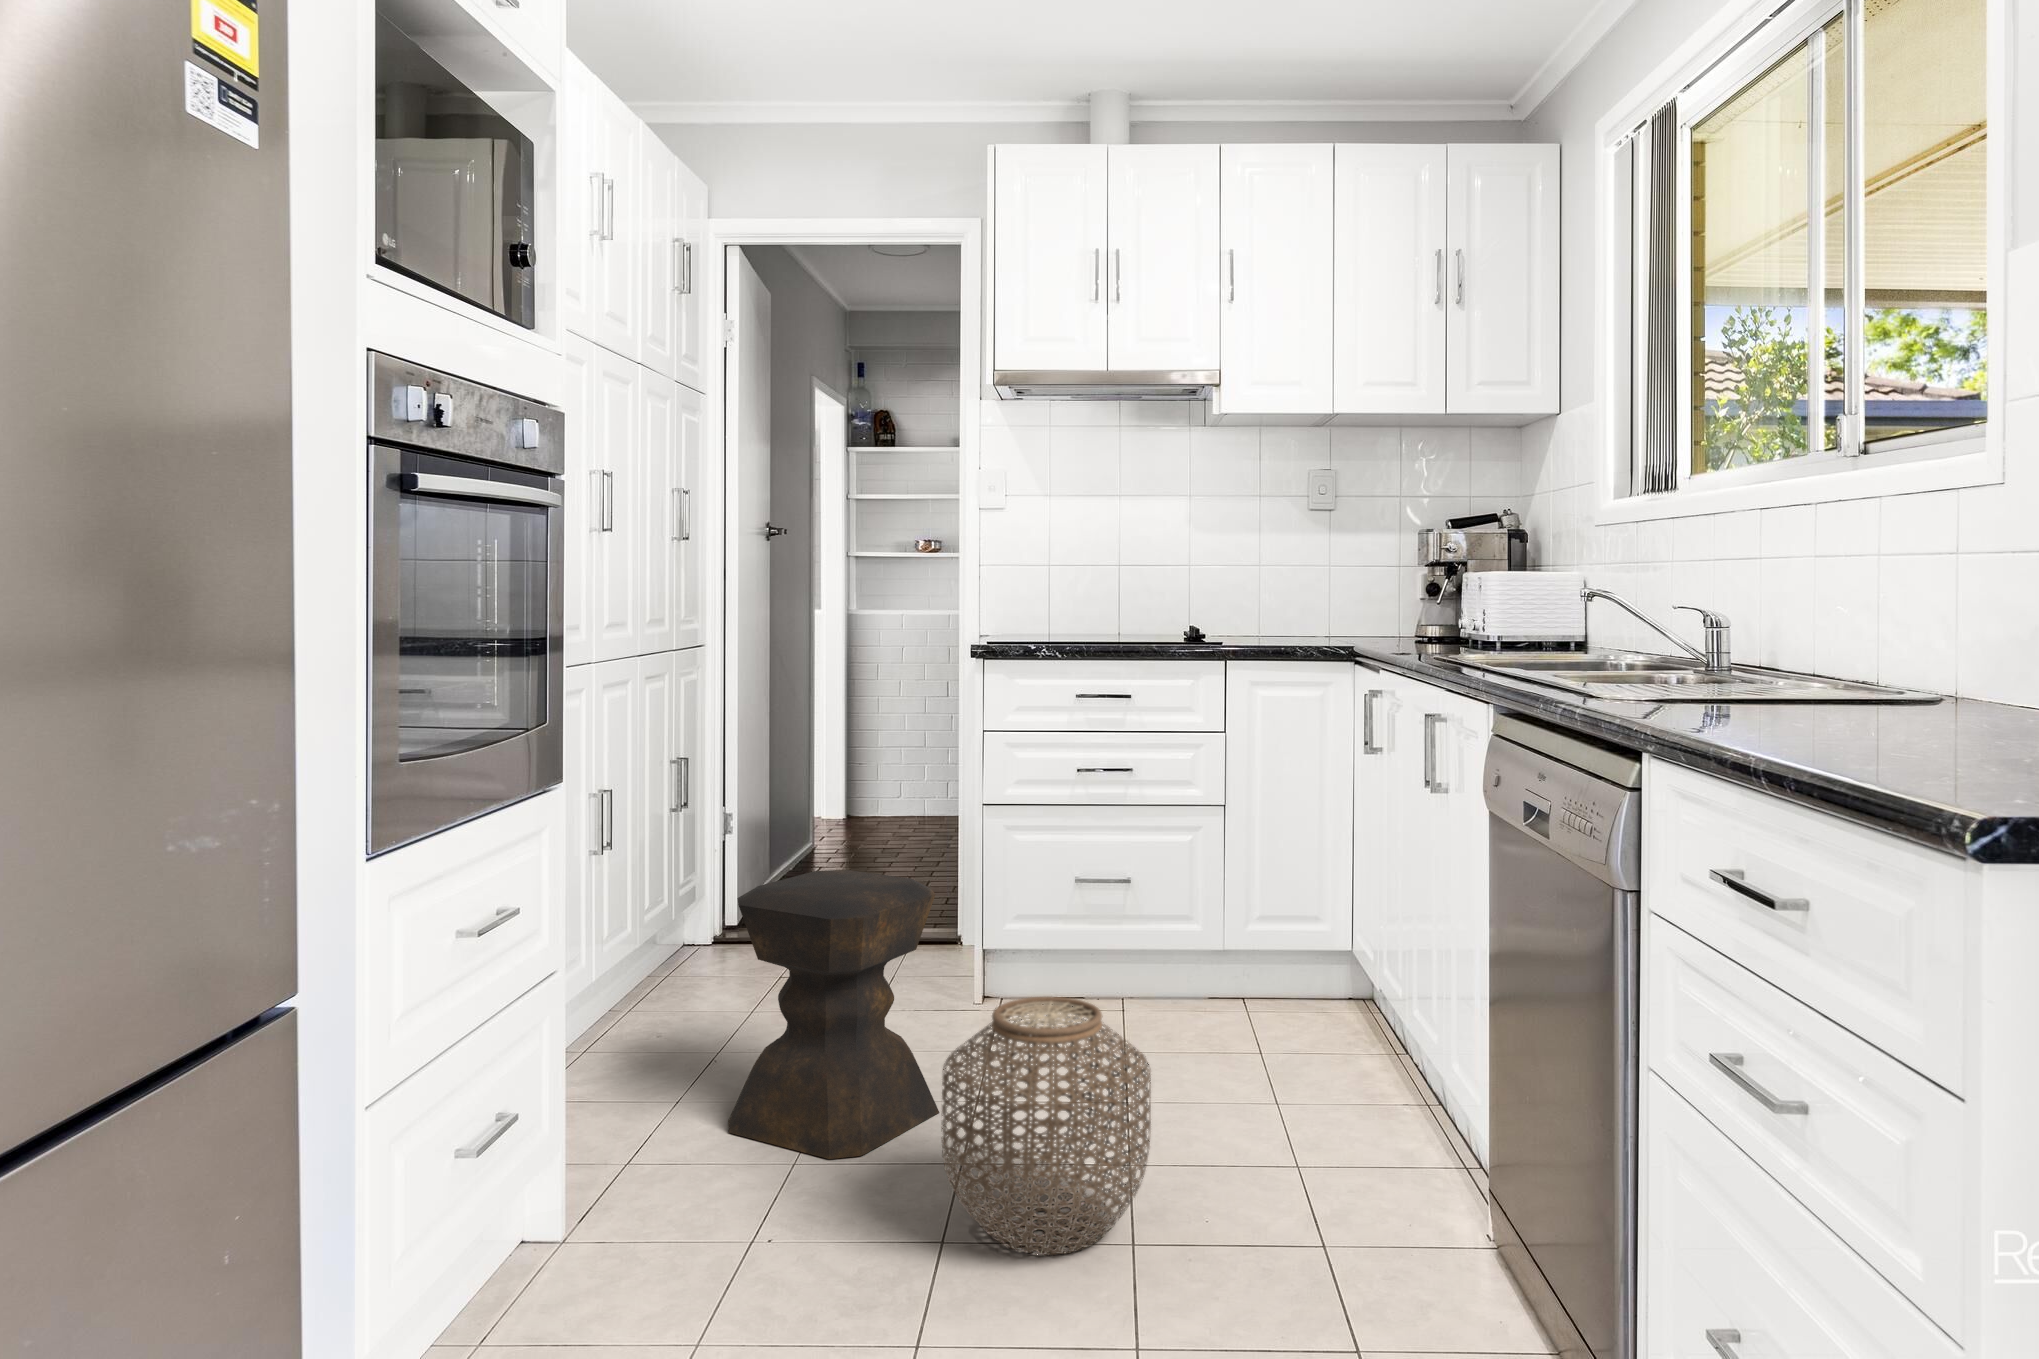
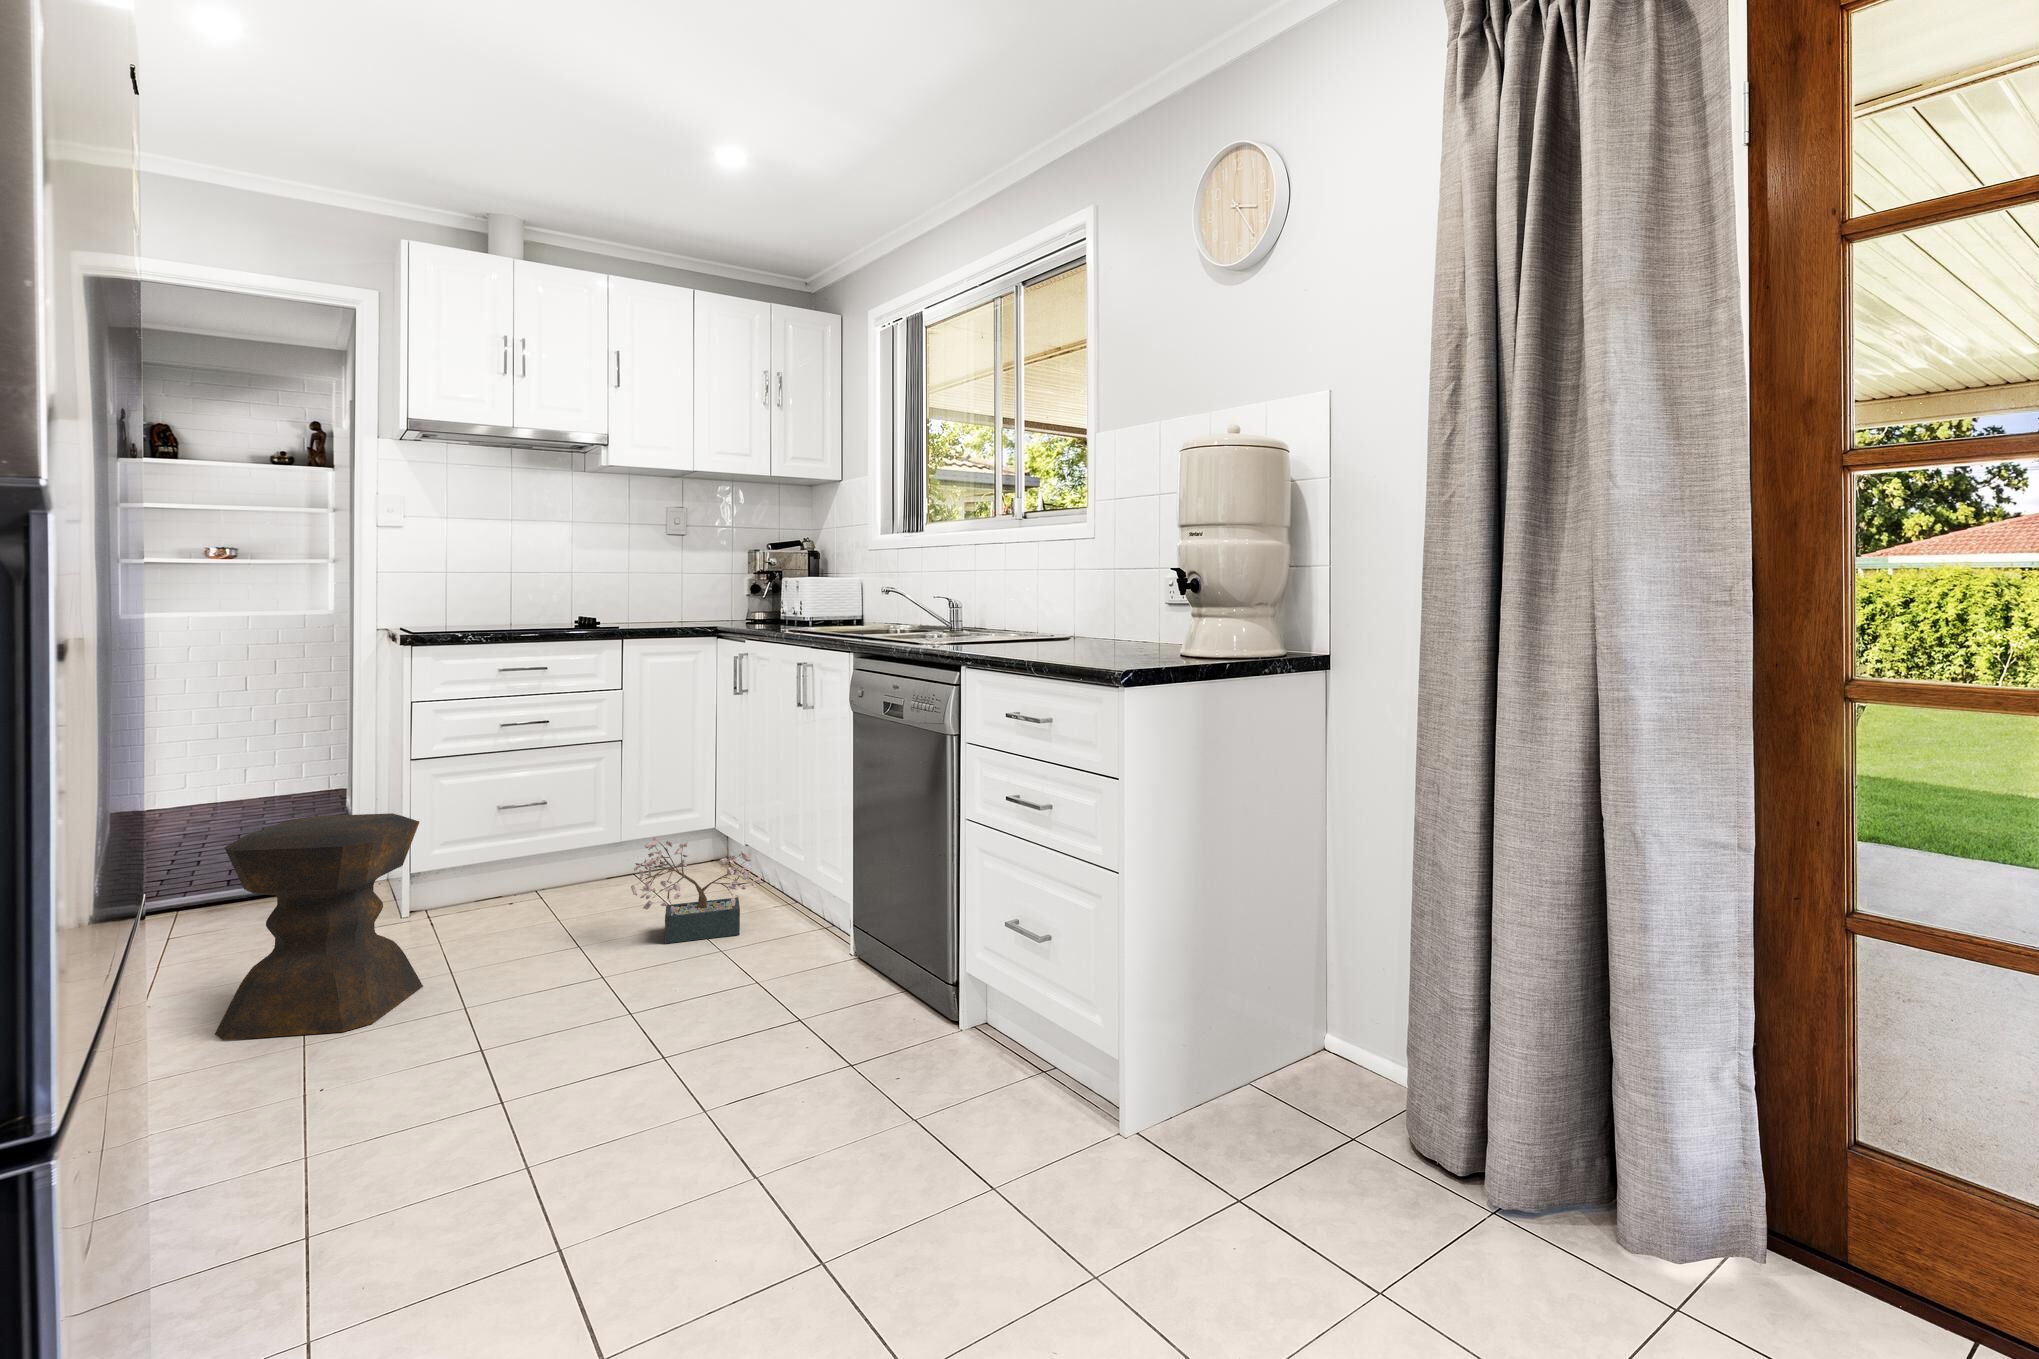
decorative plant: none [1195,958,1375,1137] -> present [631,837,761,943]
woven basket: present [941,997,1151,1254] -> none [478,866,641,1037]

